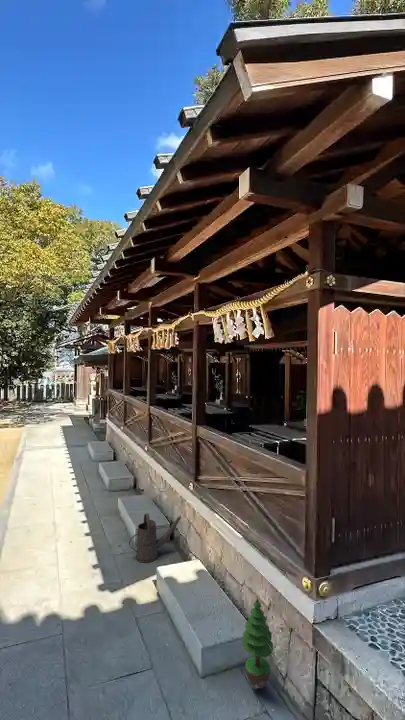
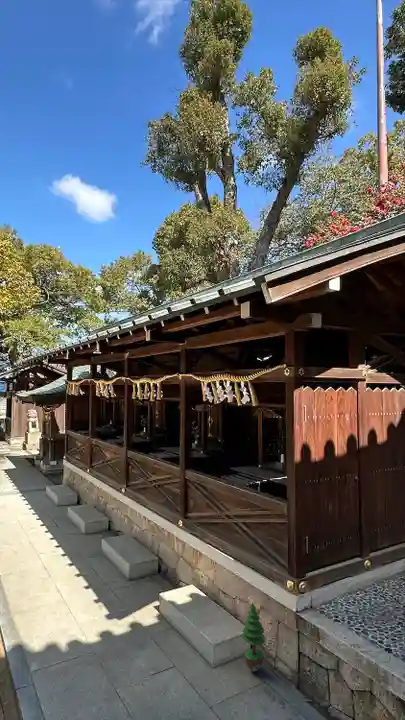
watering can: present [129,513,181,563] -> none [126,550,170,594]

